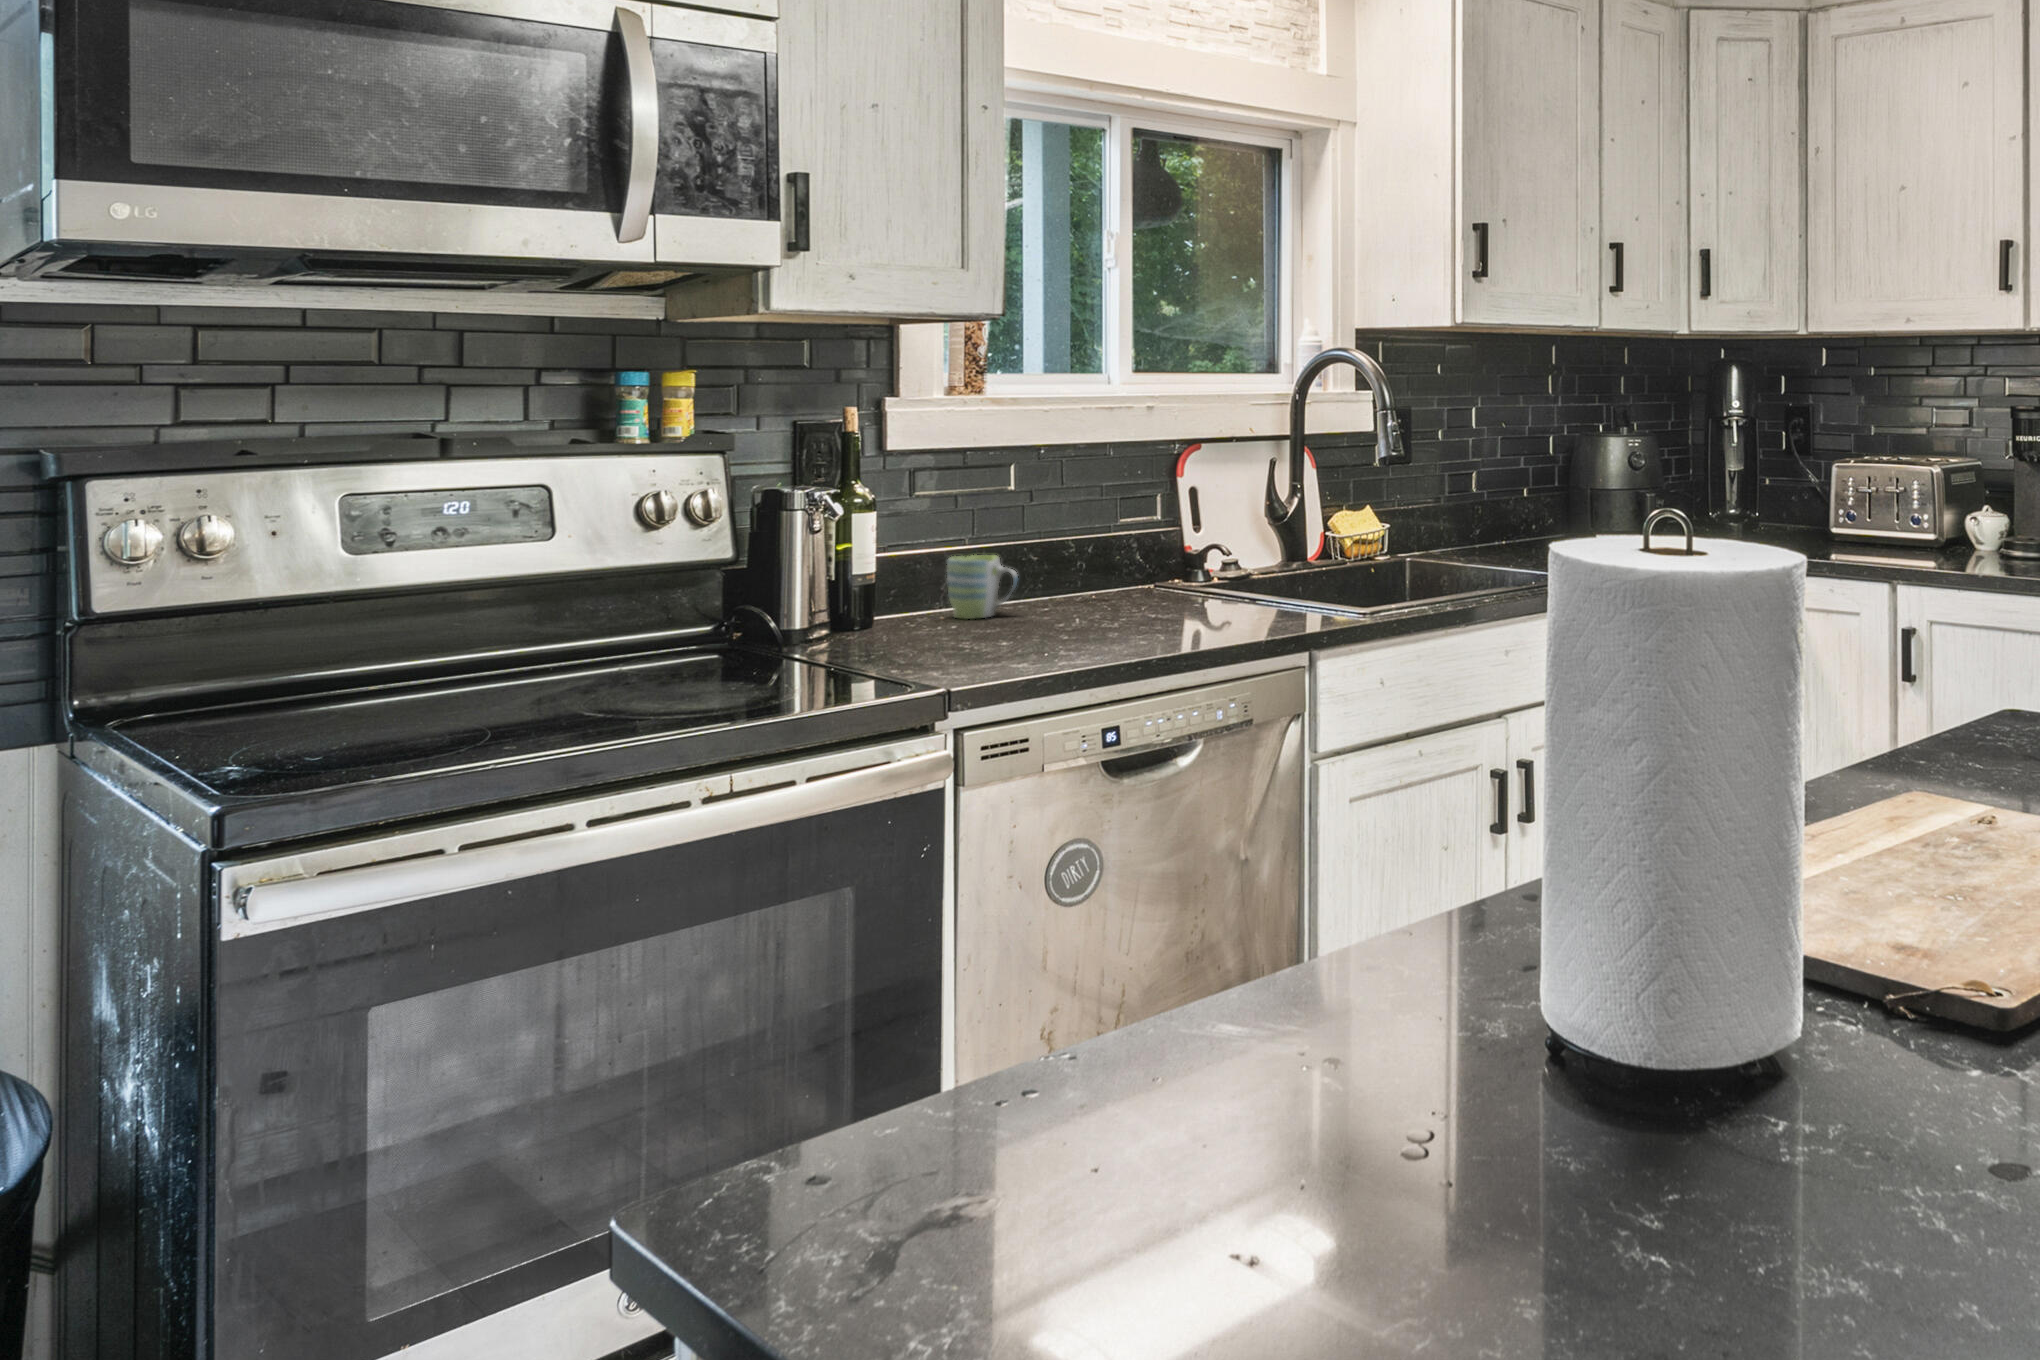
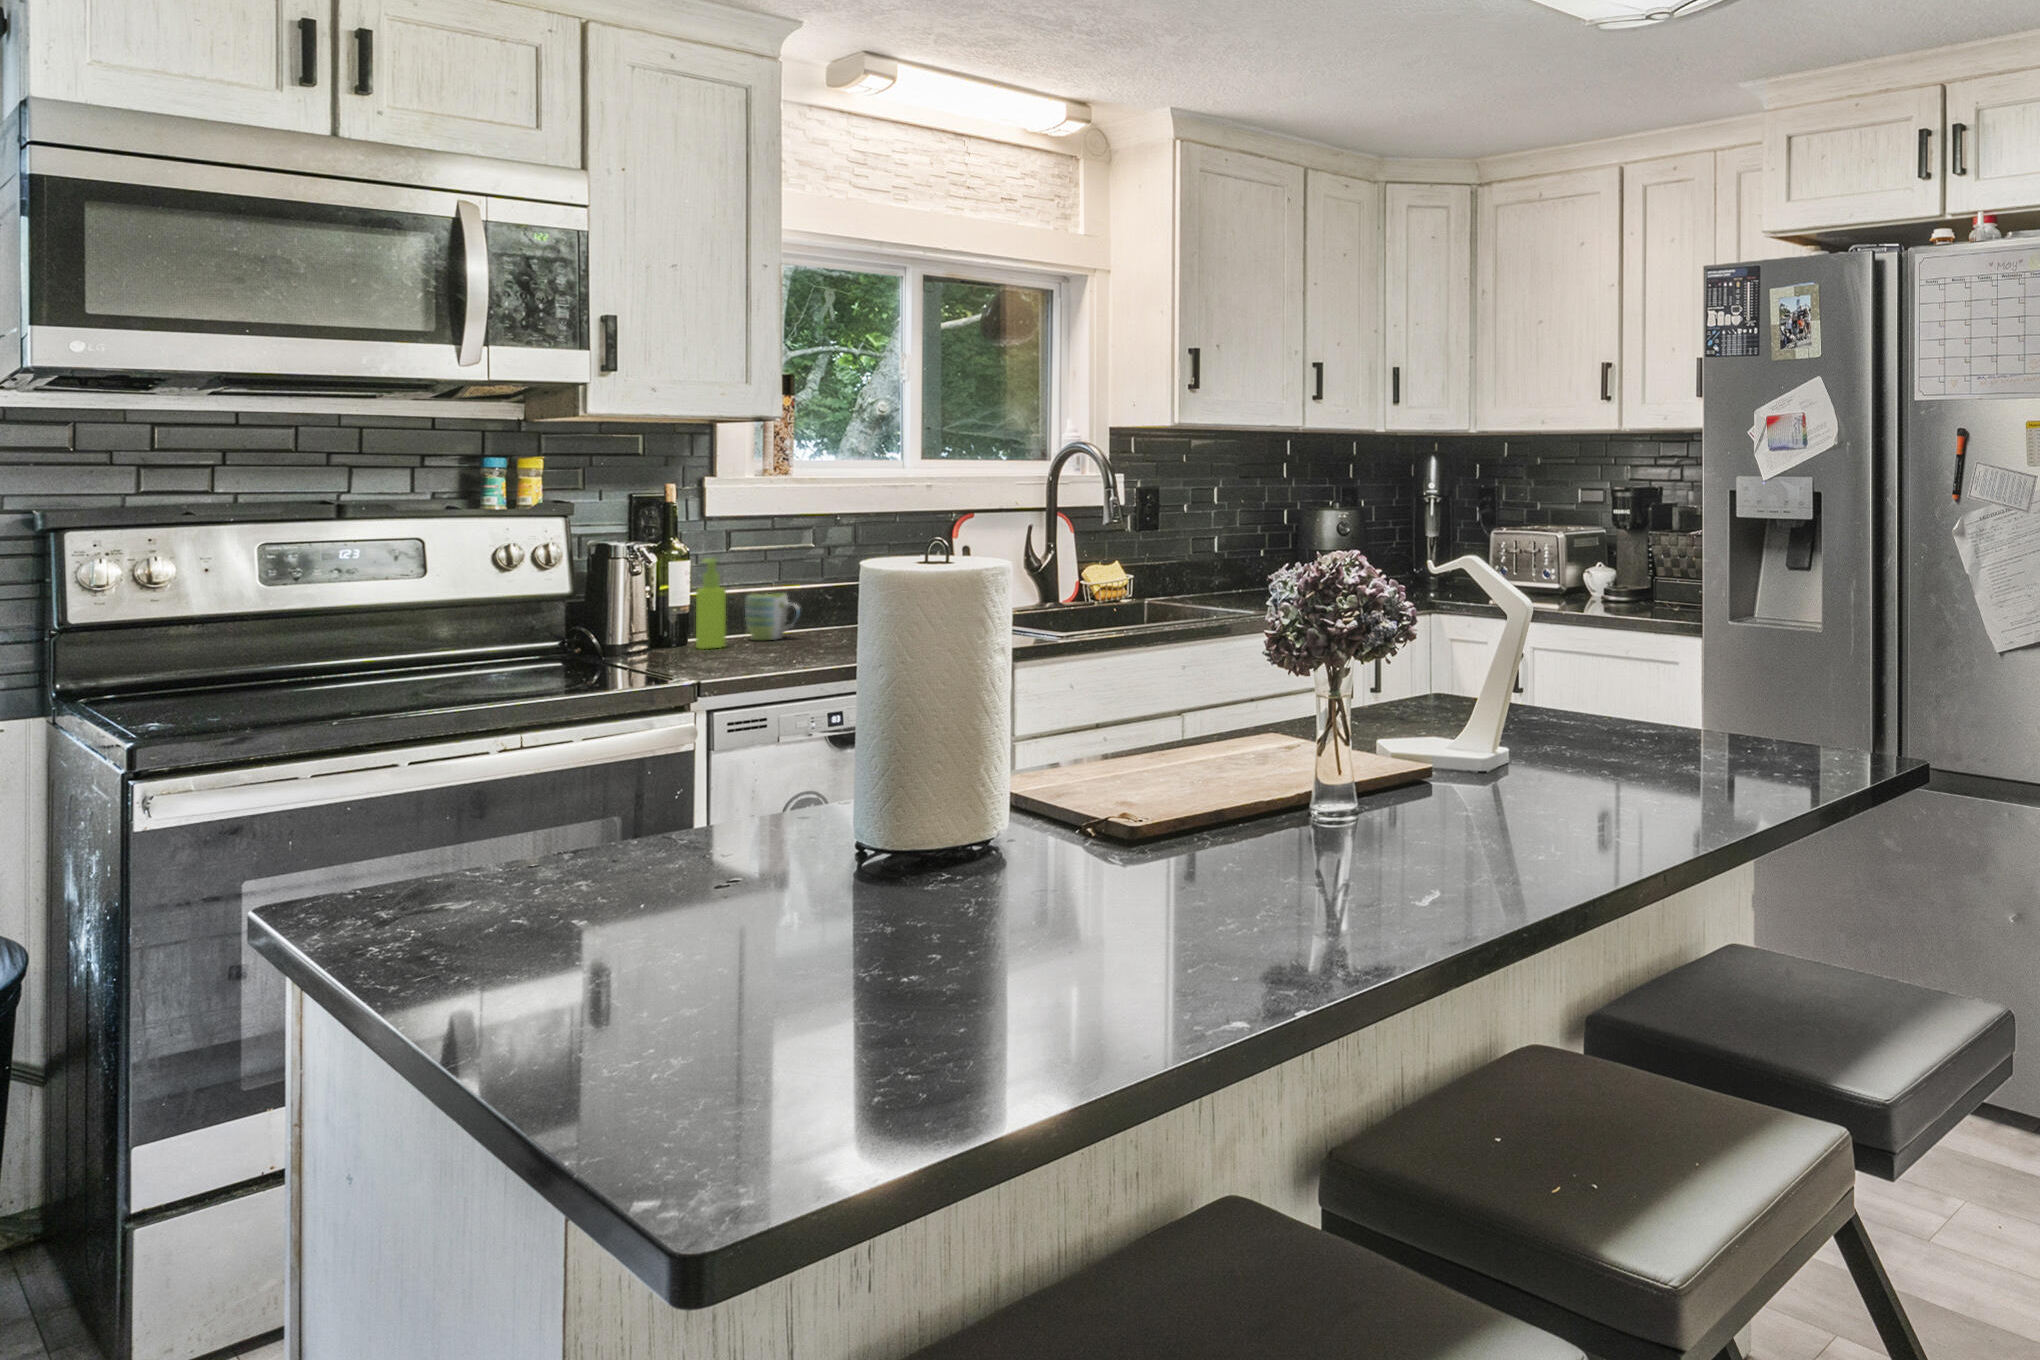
soap dispenser: none [894,509,932,632] -> present [696,558,726,649]

